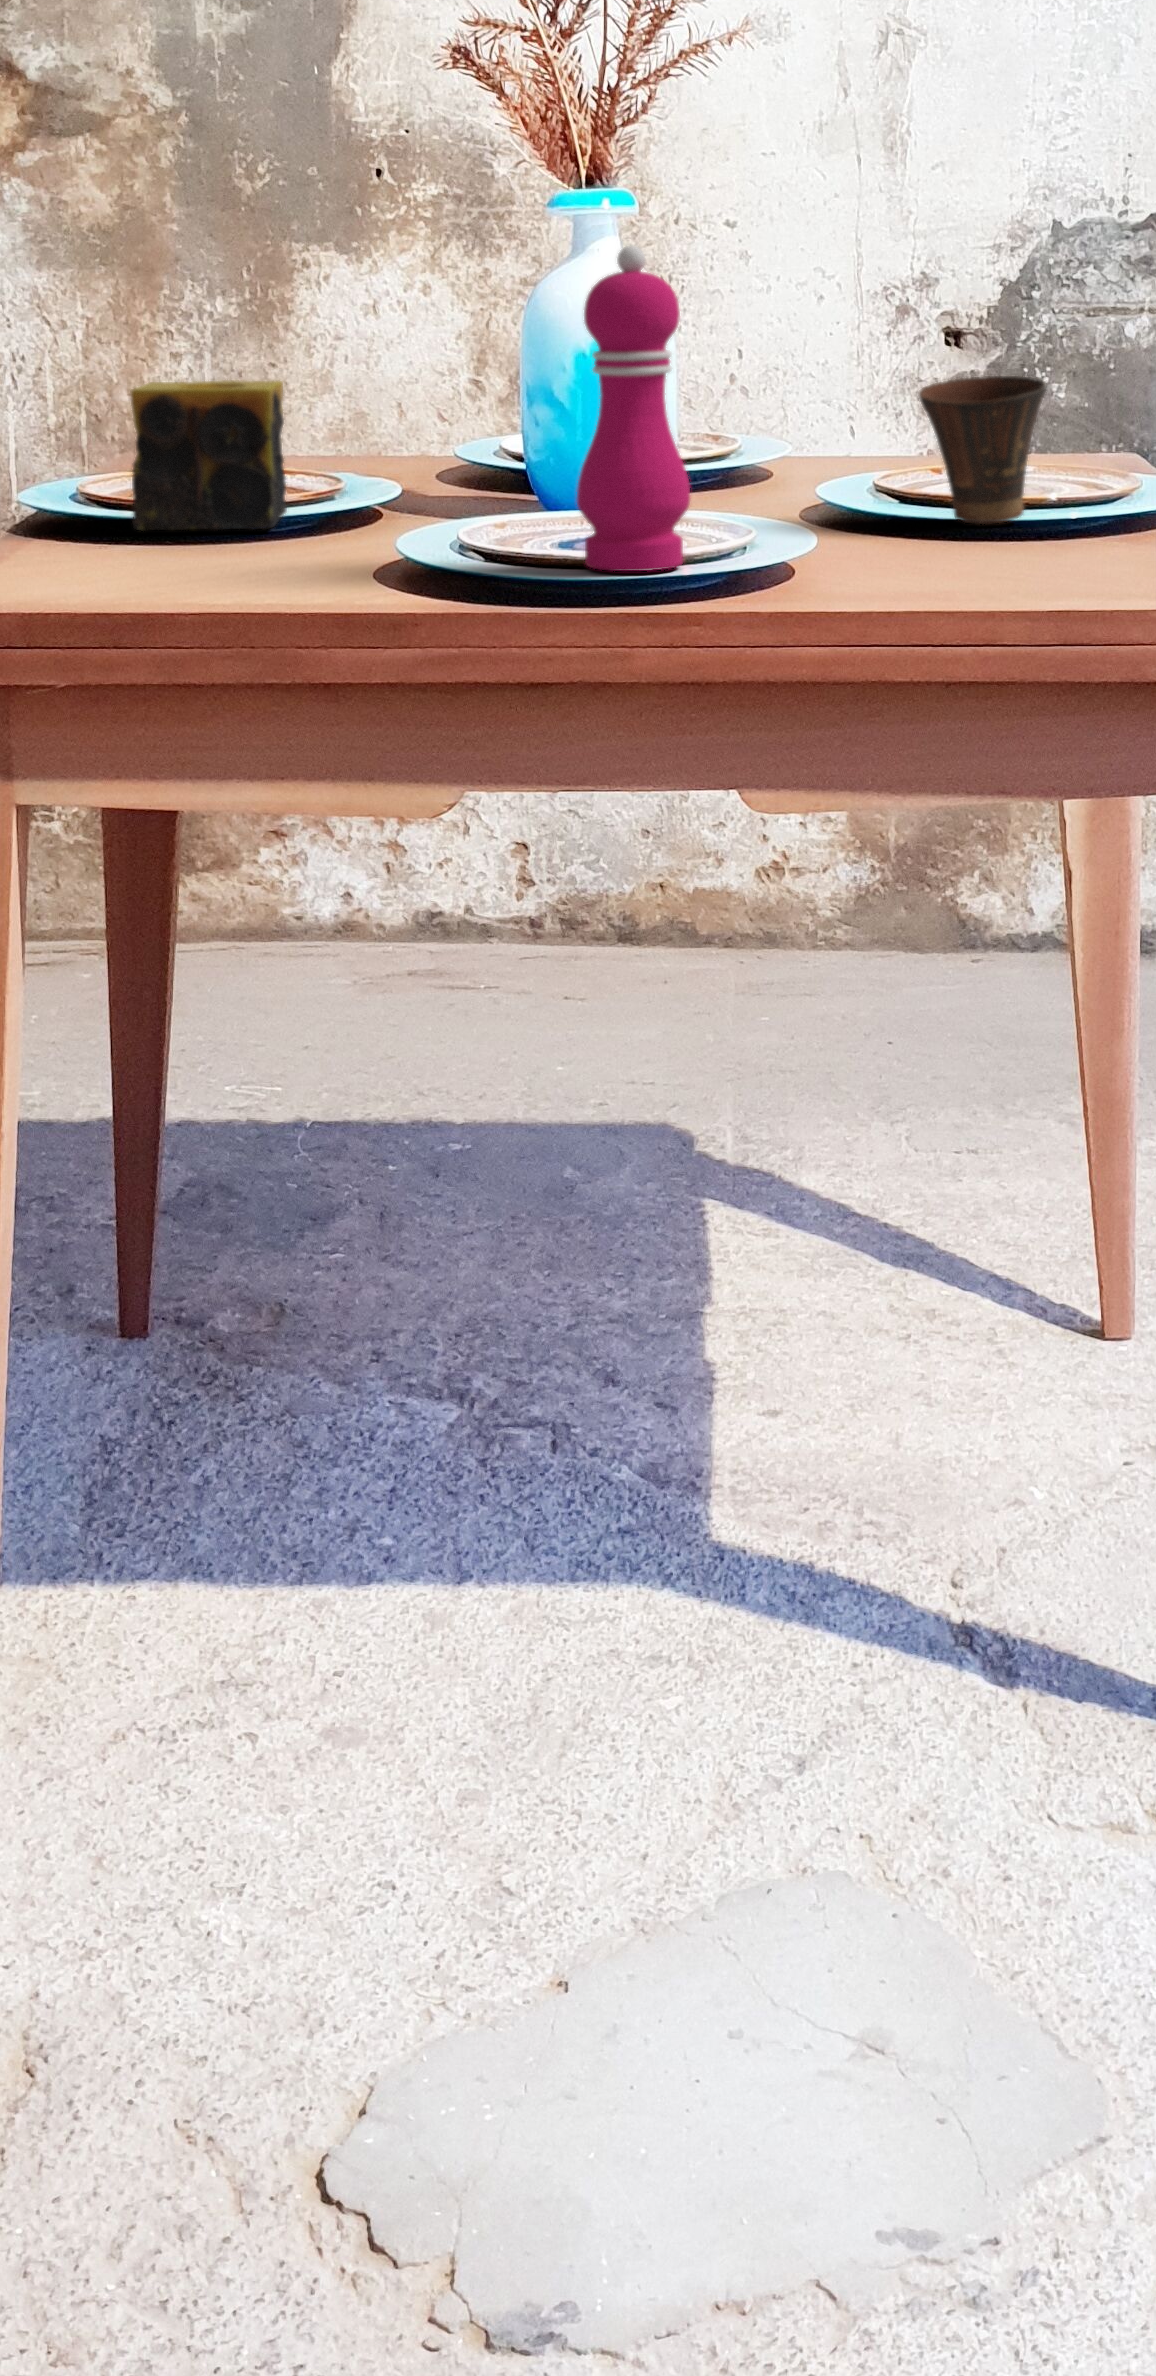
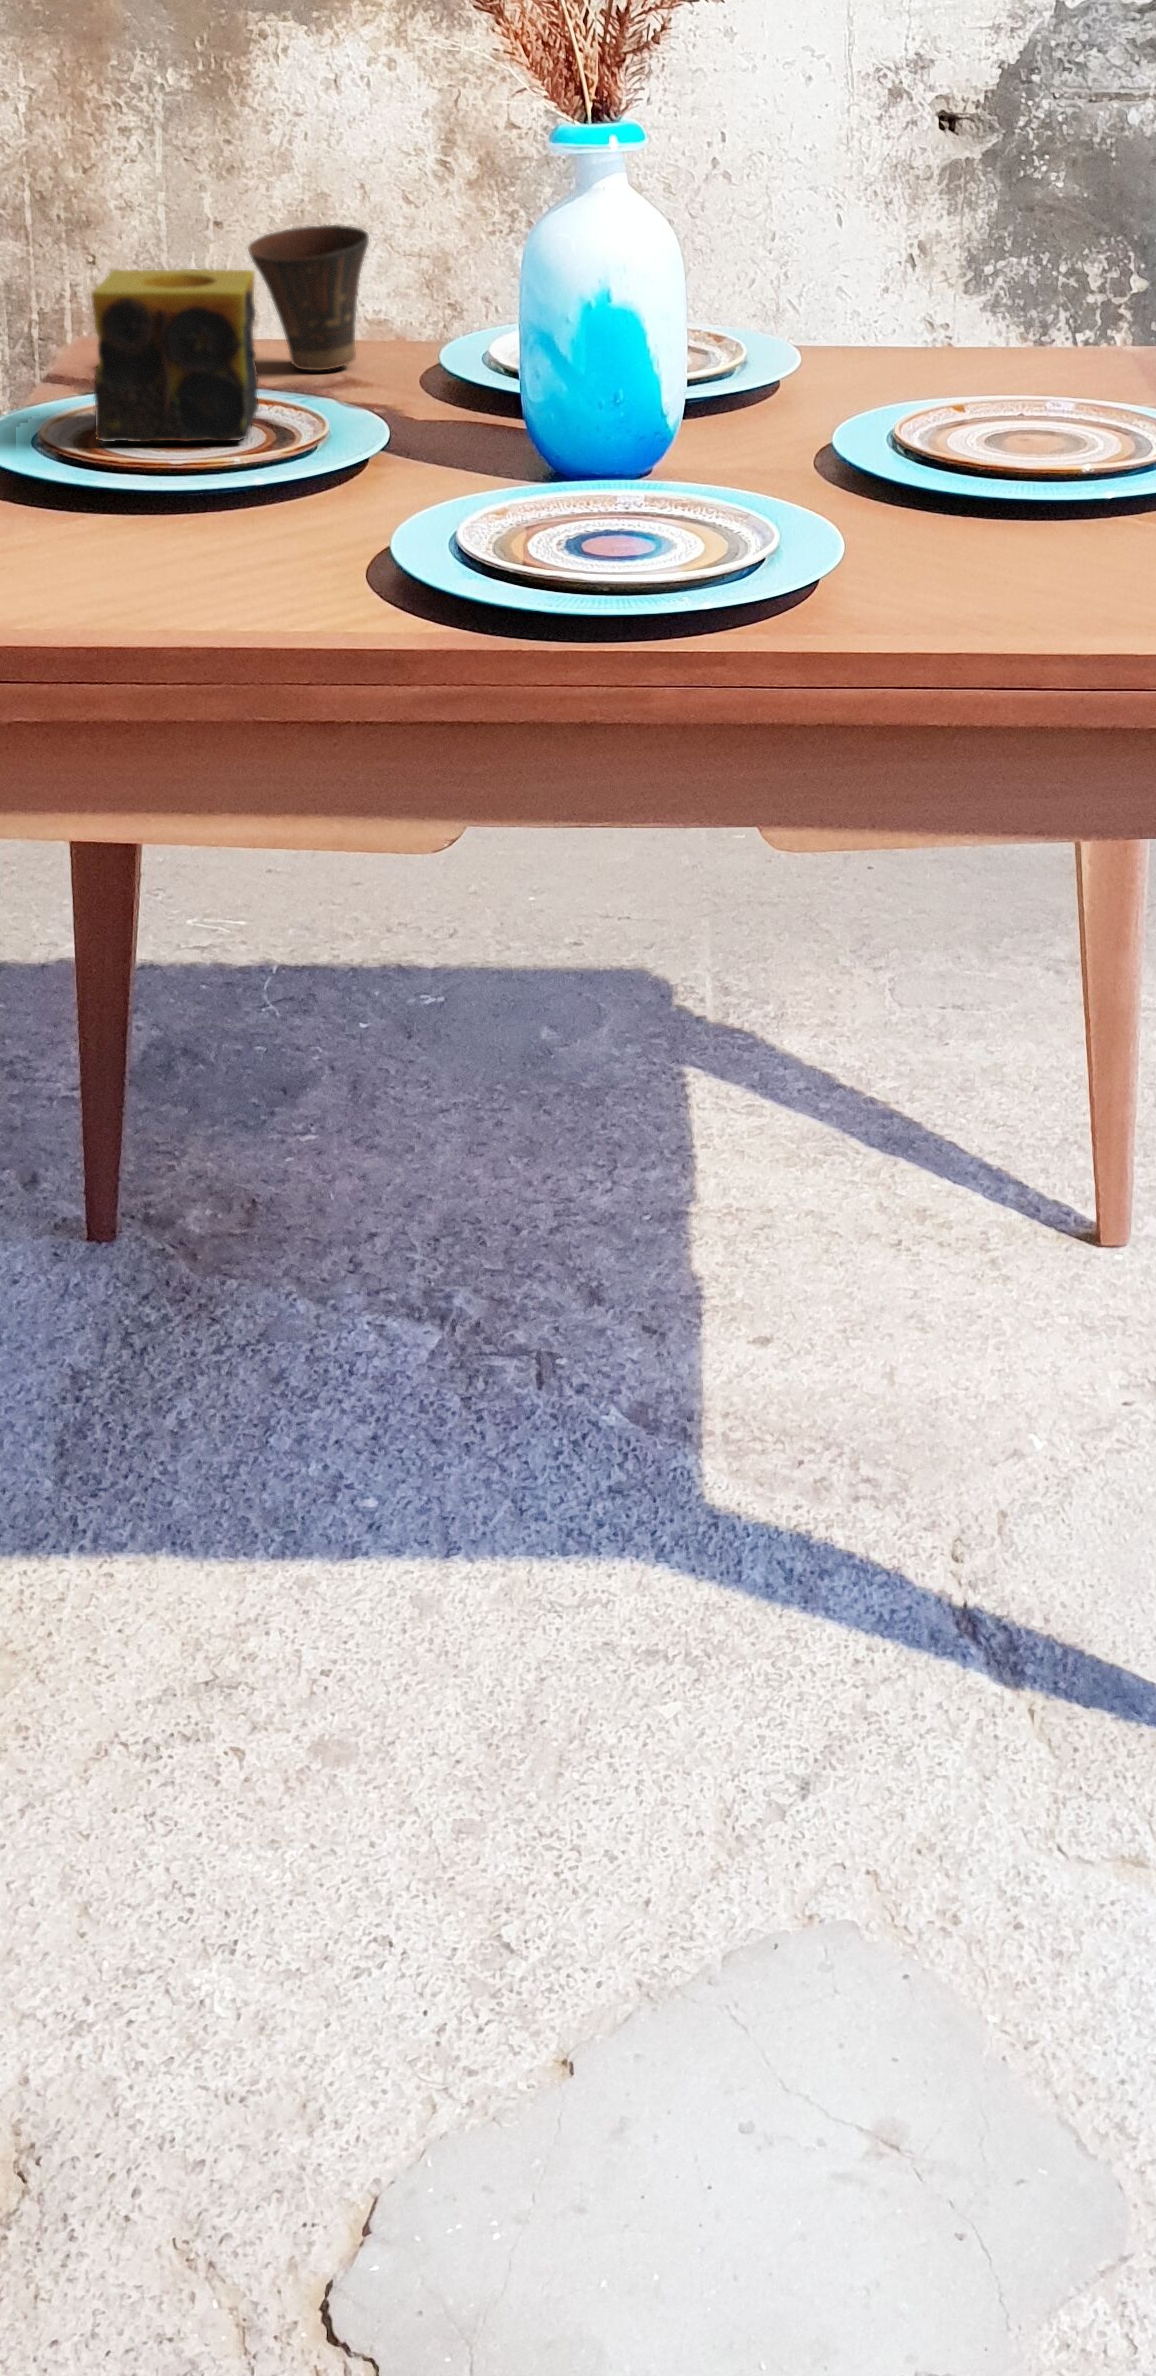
pepper mill: present [577,246,690,571] -> none [579,177,701,530]
cup: present [919,376,1047,524] -> present [248,225,369,370]

